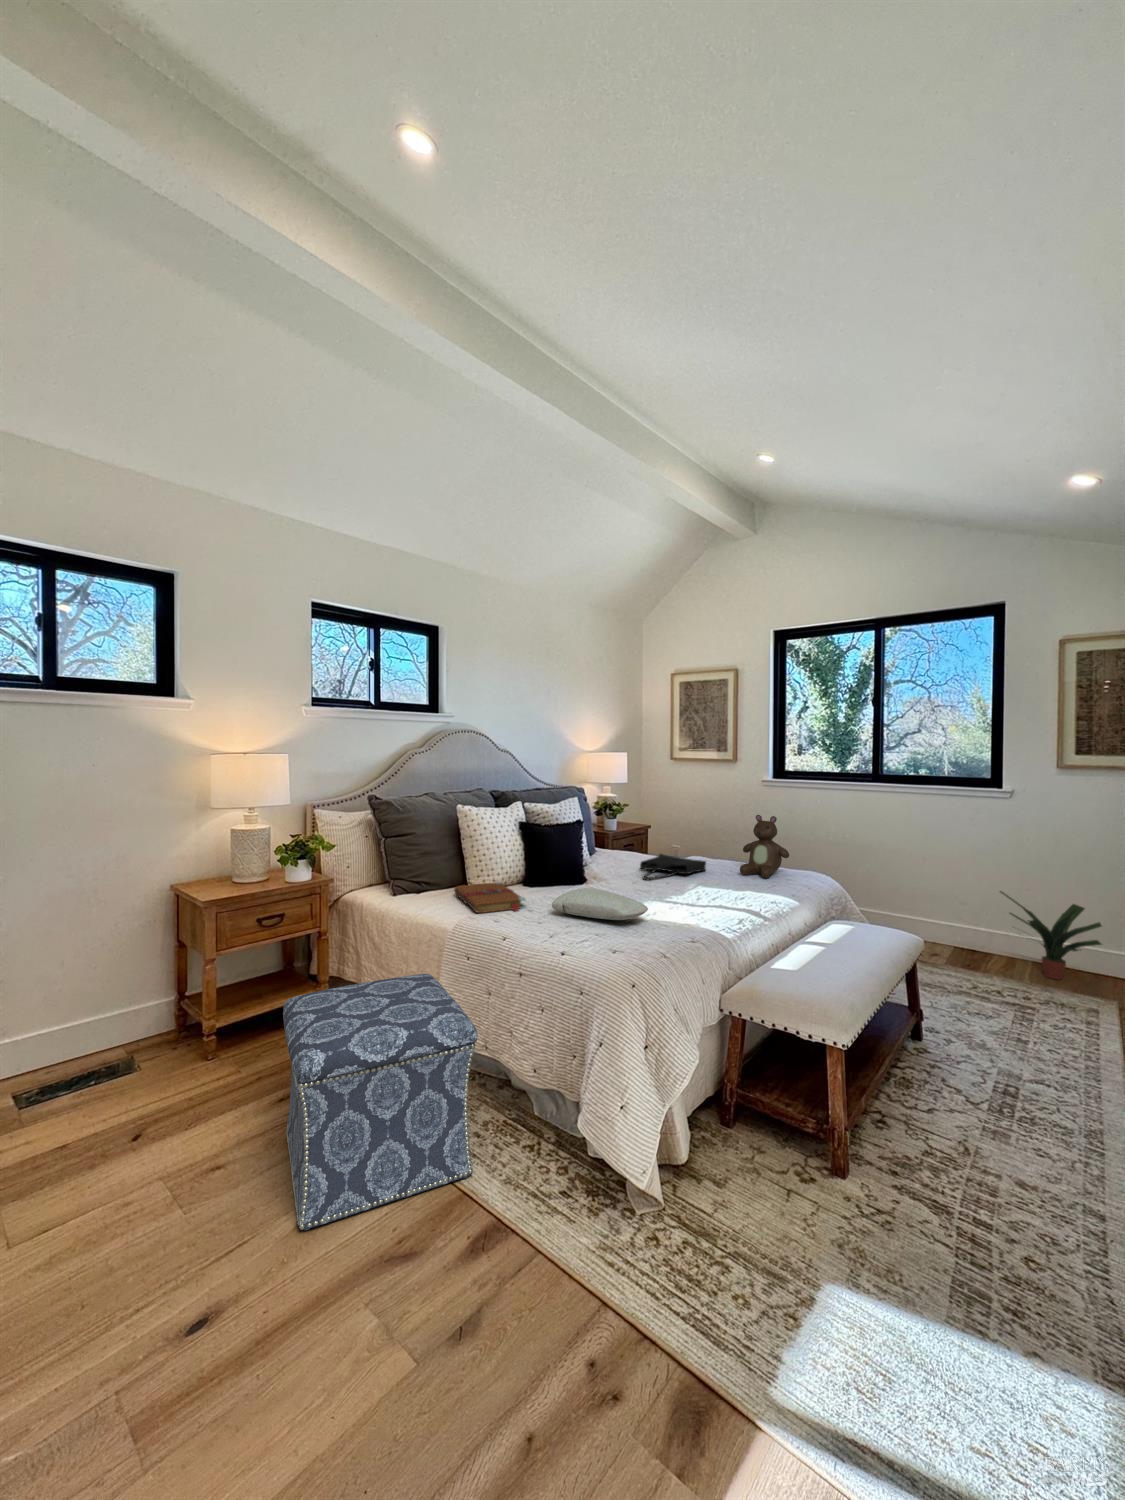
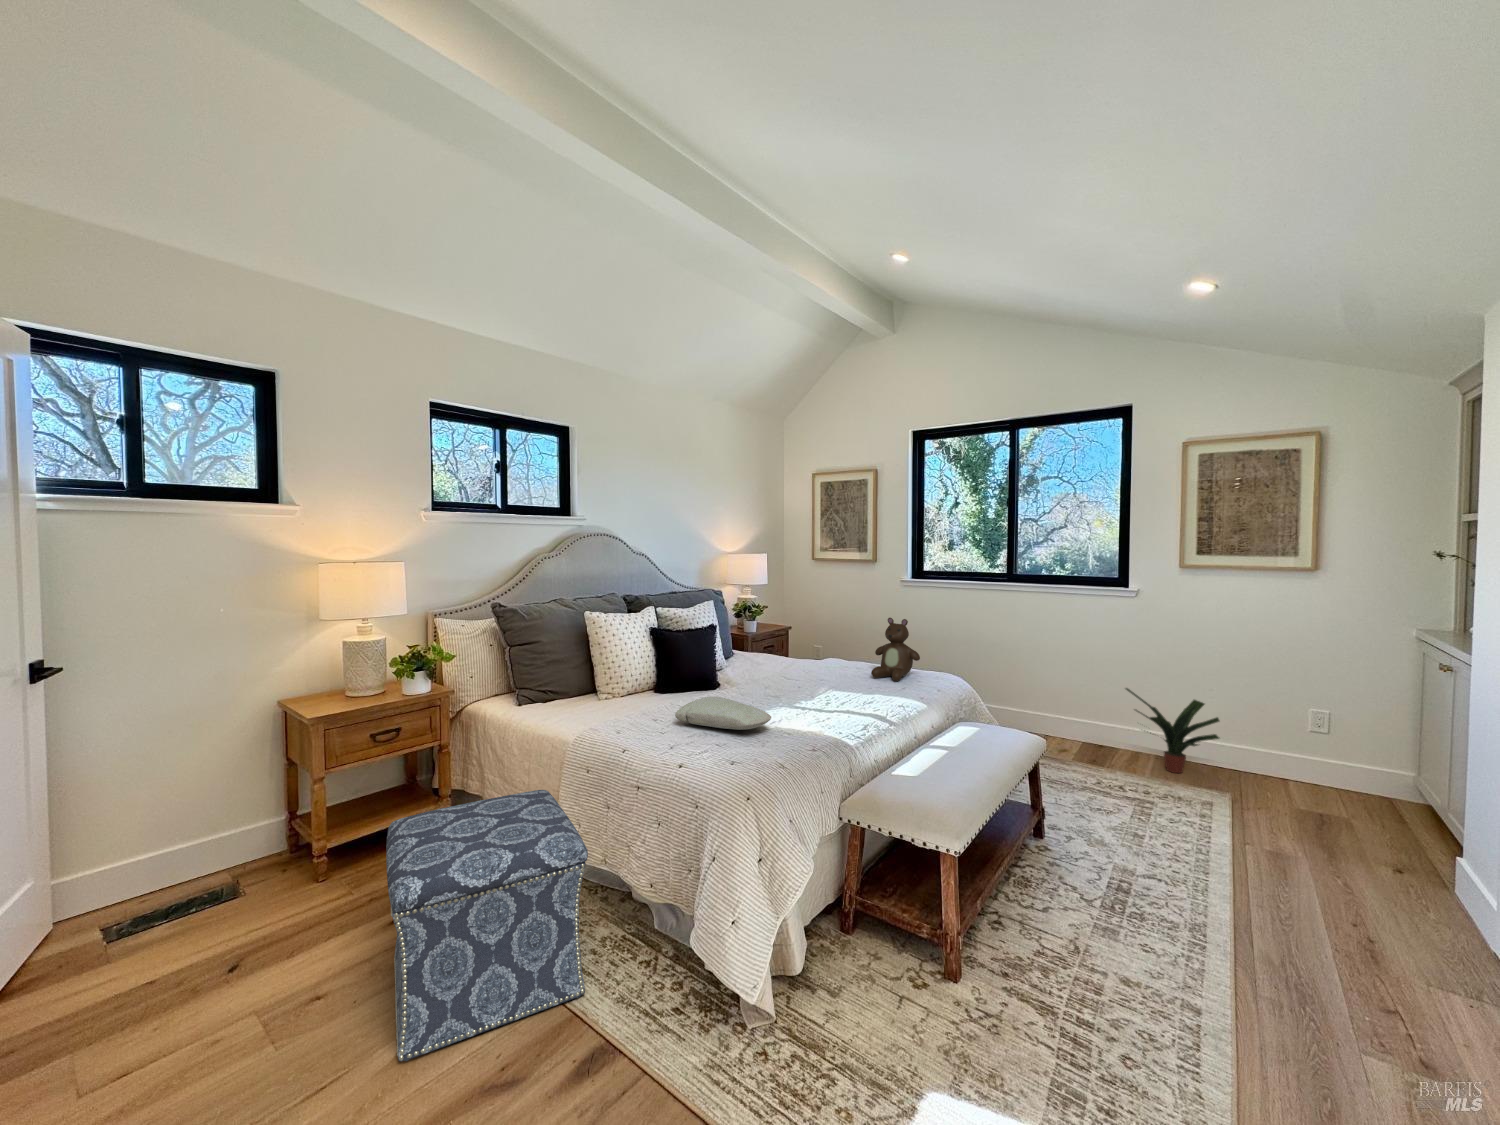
tote bag: present [640,854,706,880] -> none [773,657,839,685]
book: present [454,882,526,913] -> none [579,690,651,725]

